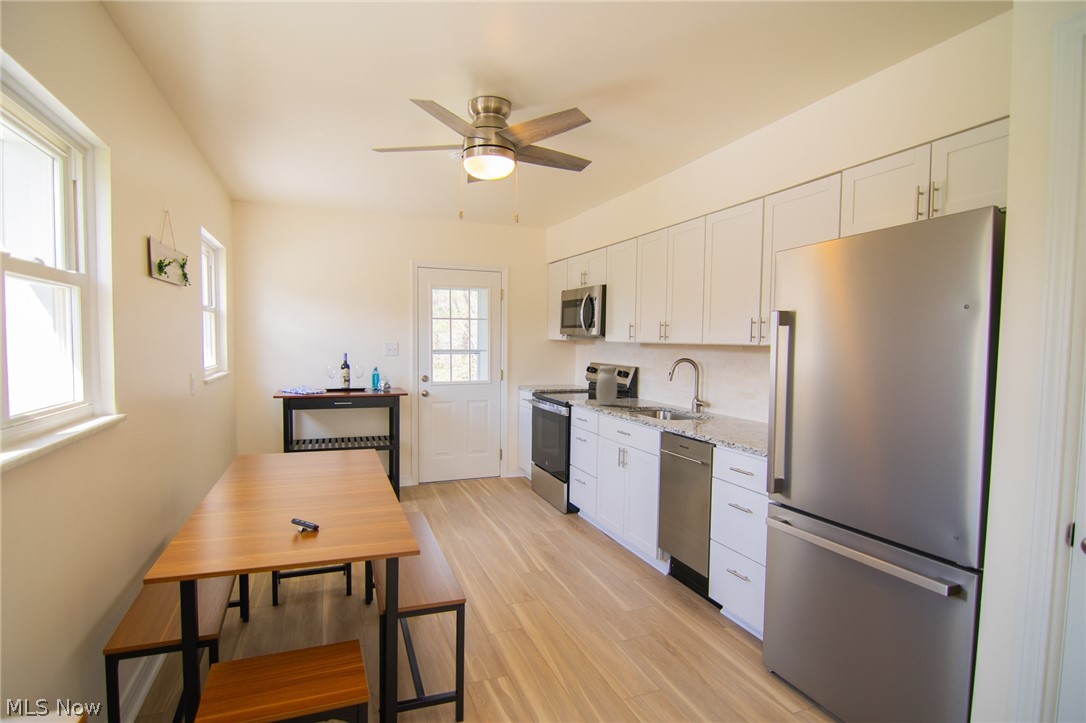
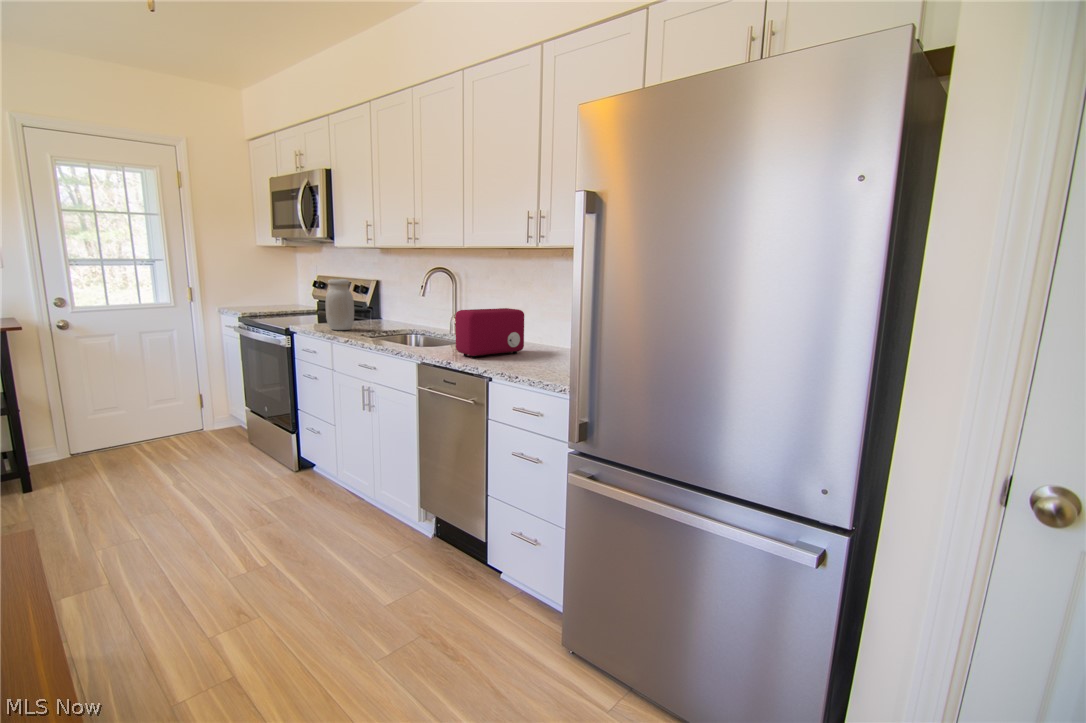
toaster: none [691,393,749,430] -> present [455,308,524,358]

